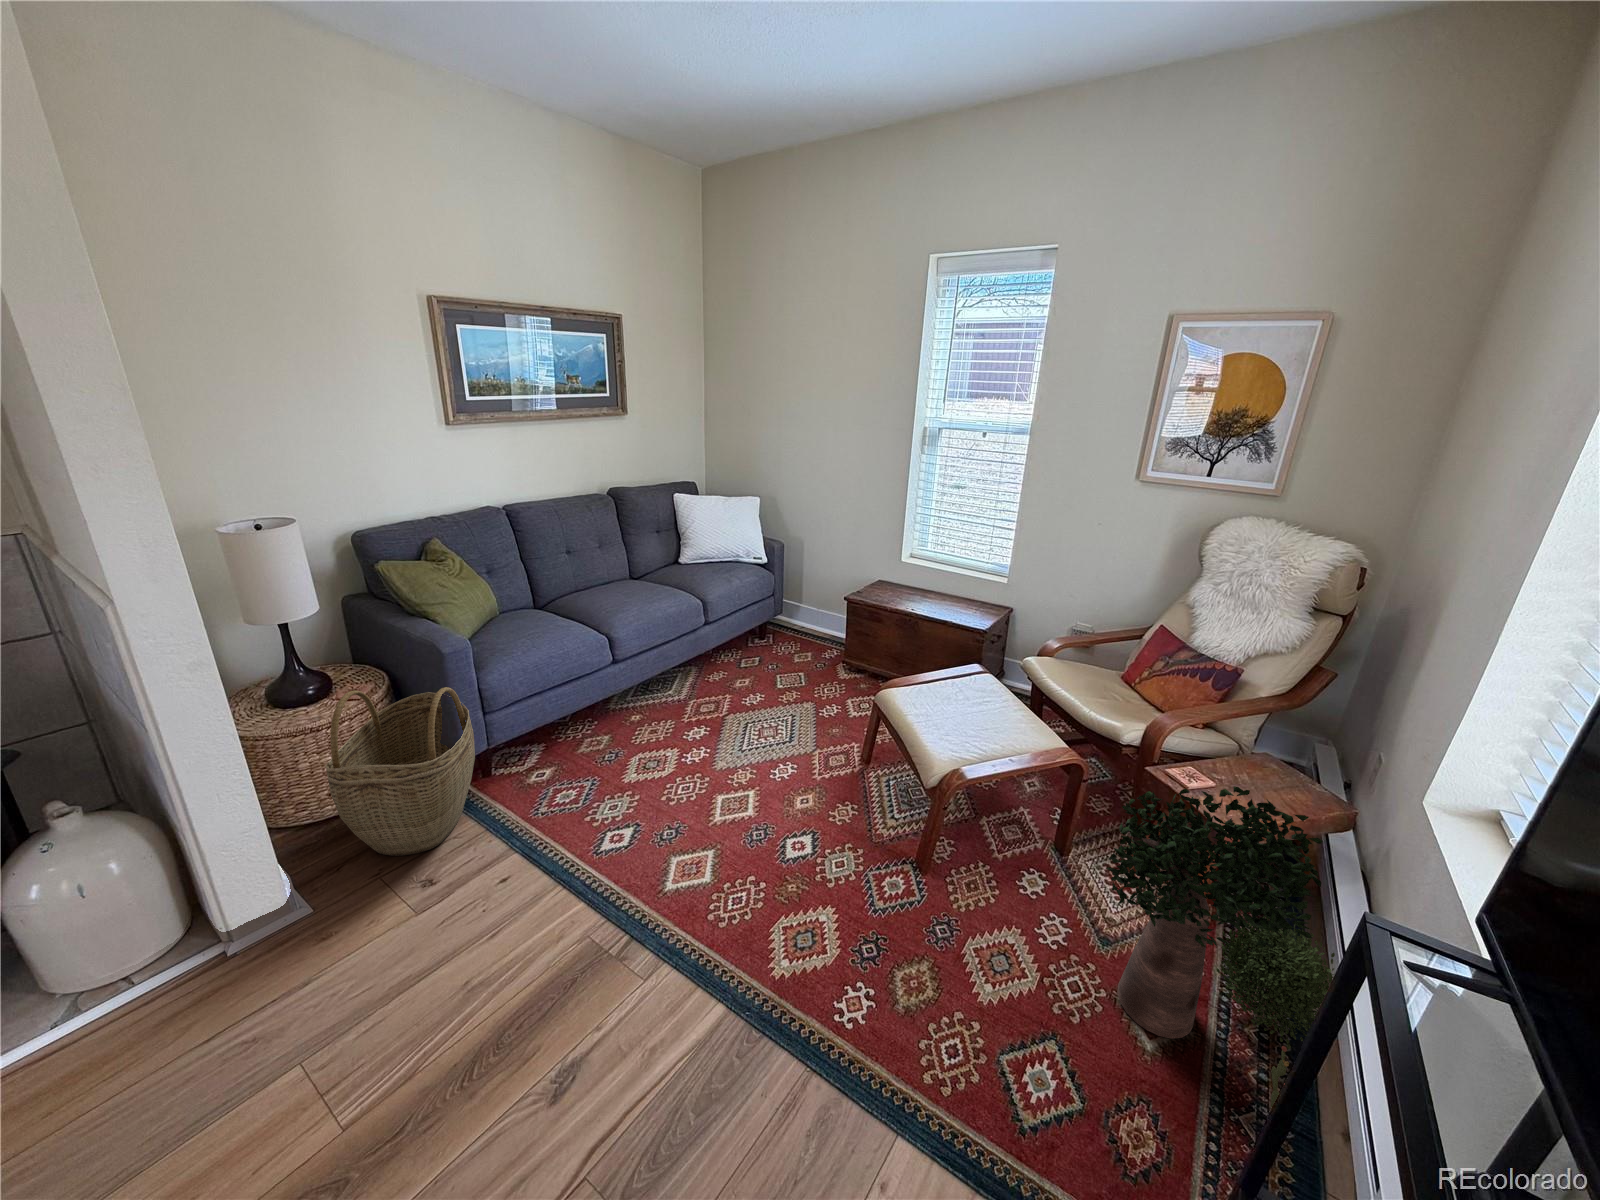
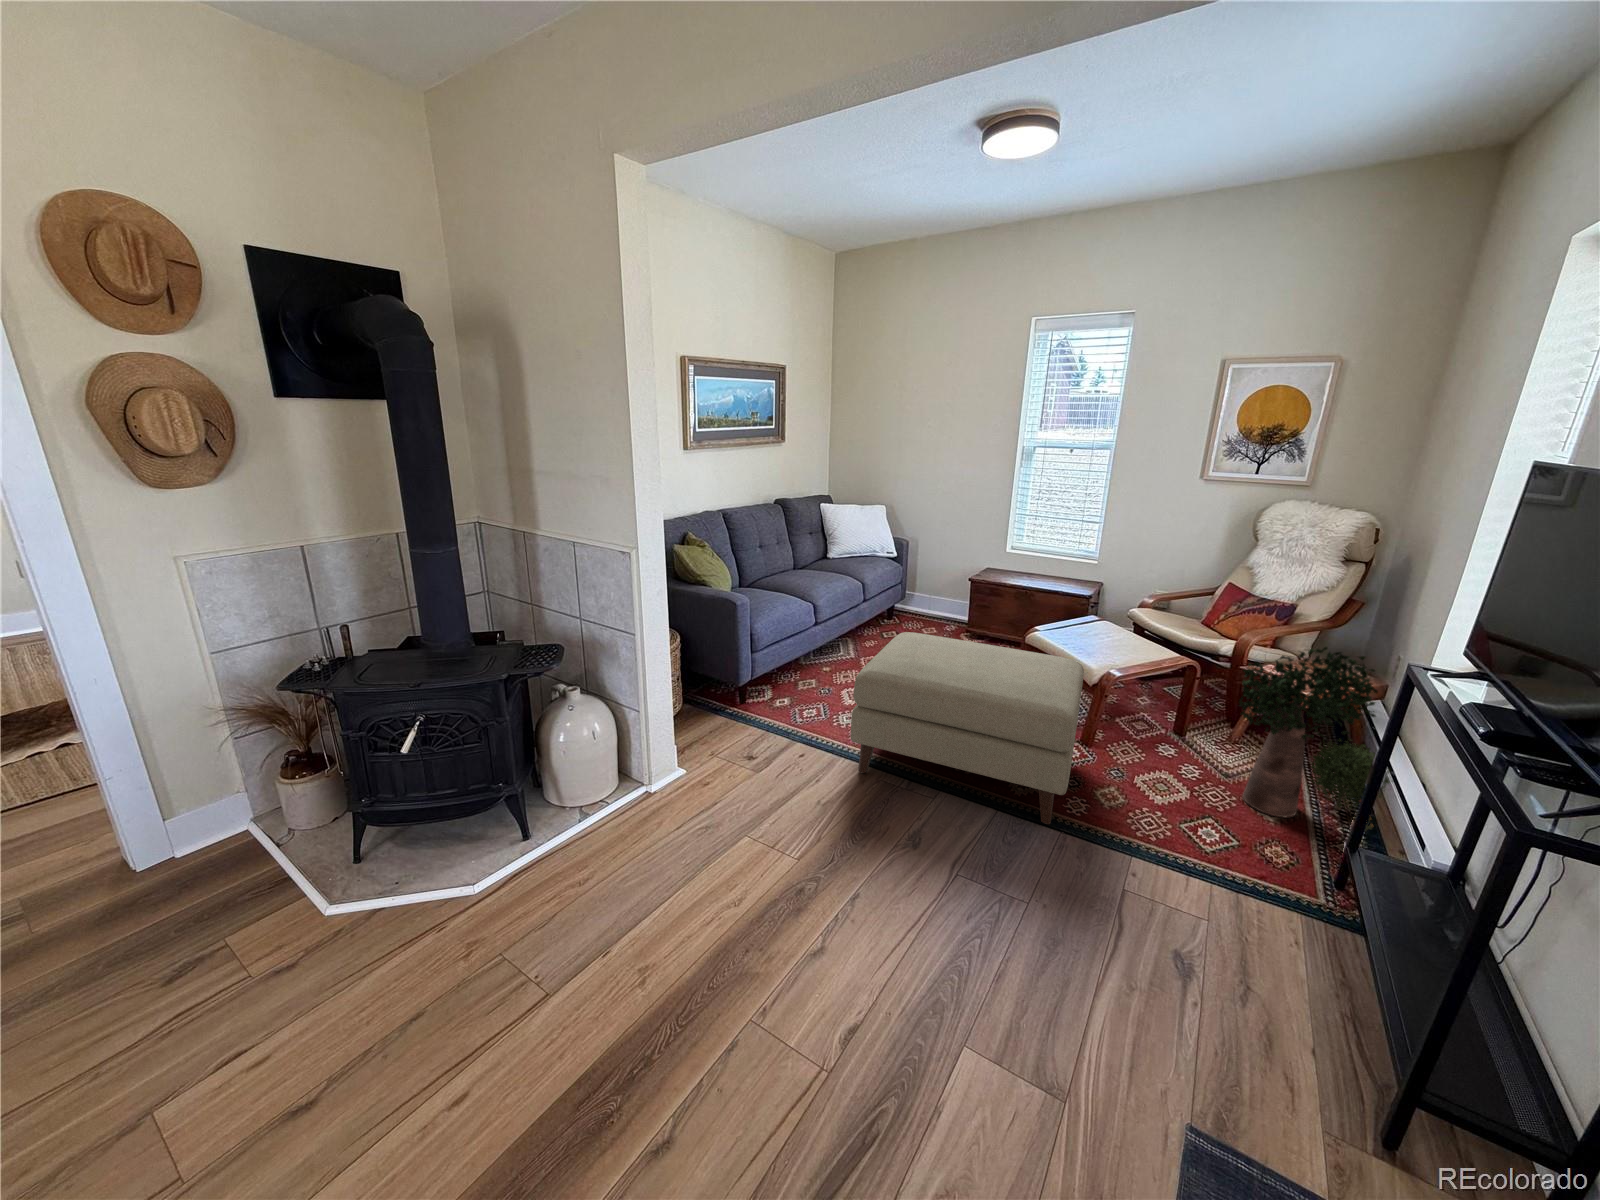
woven basket: present [325,687,475,856] -> none [683,626,760,743]
ottoman: none [535,699,901,1049] -> present [851,632,1084,824]

